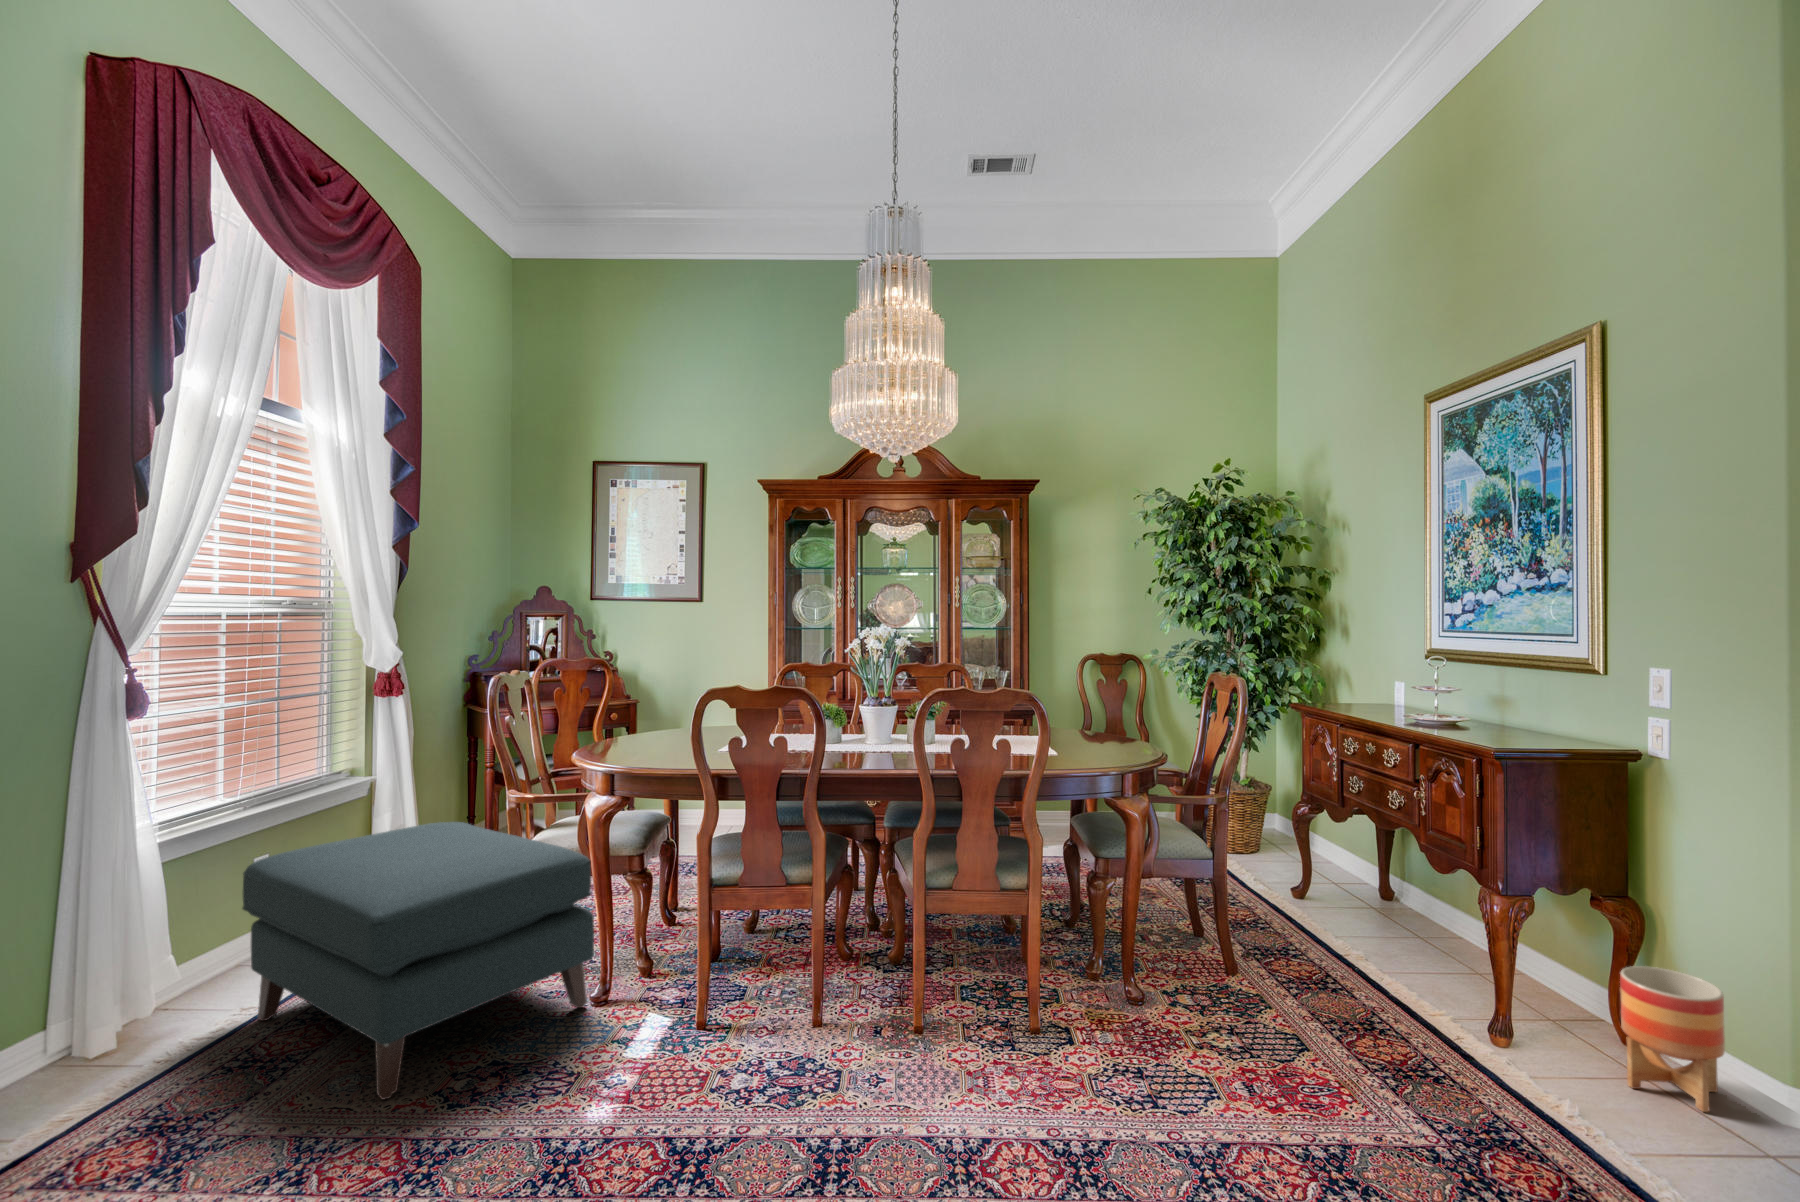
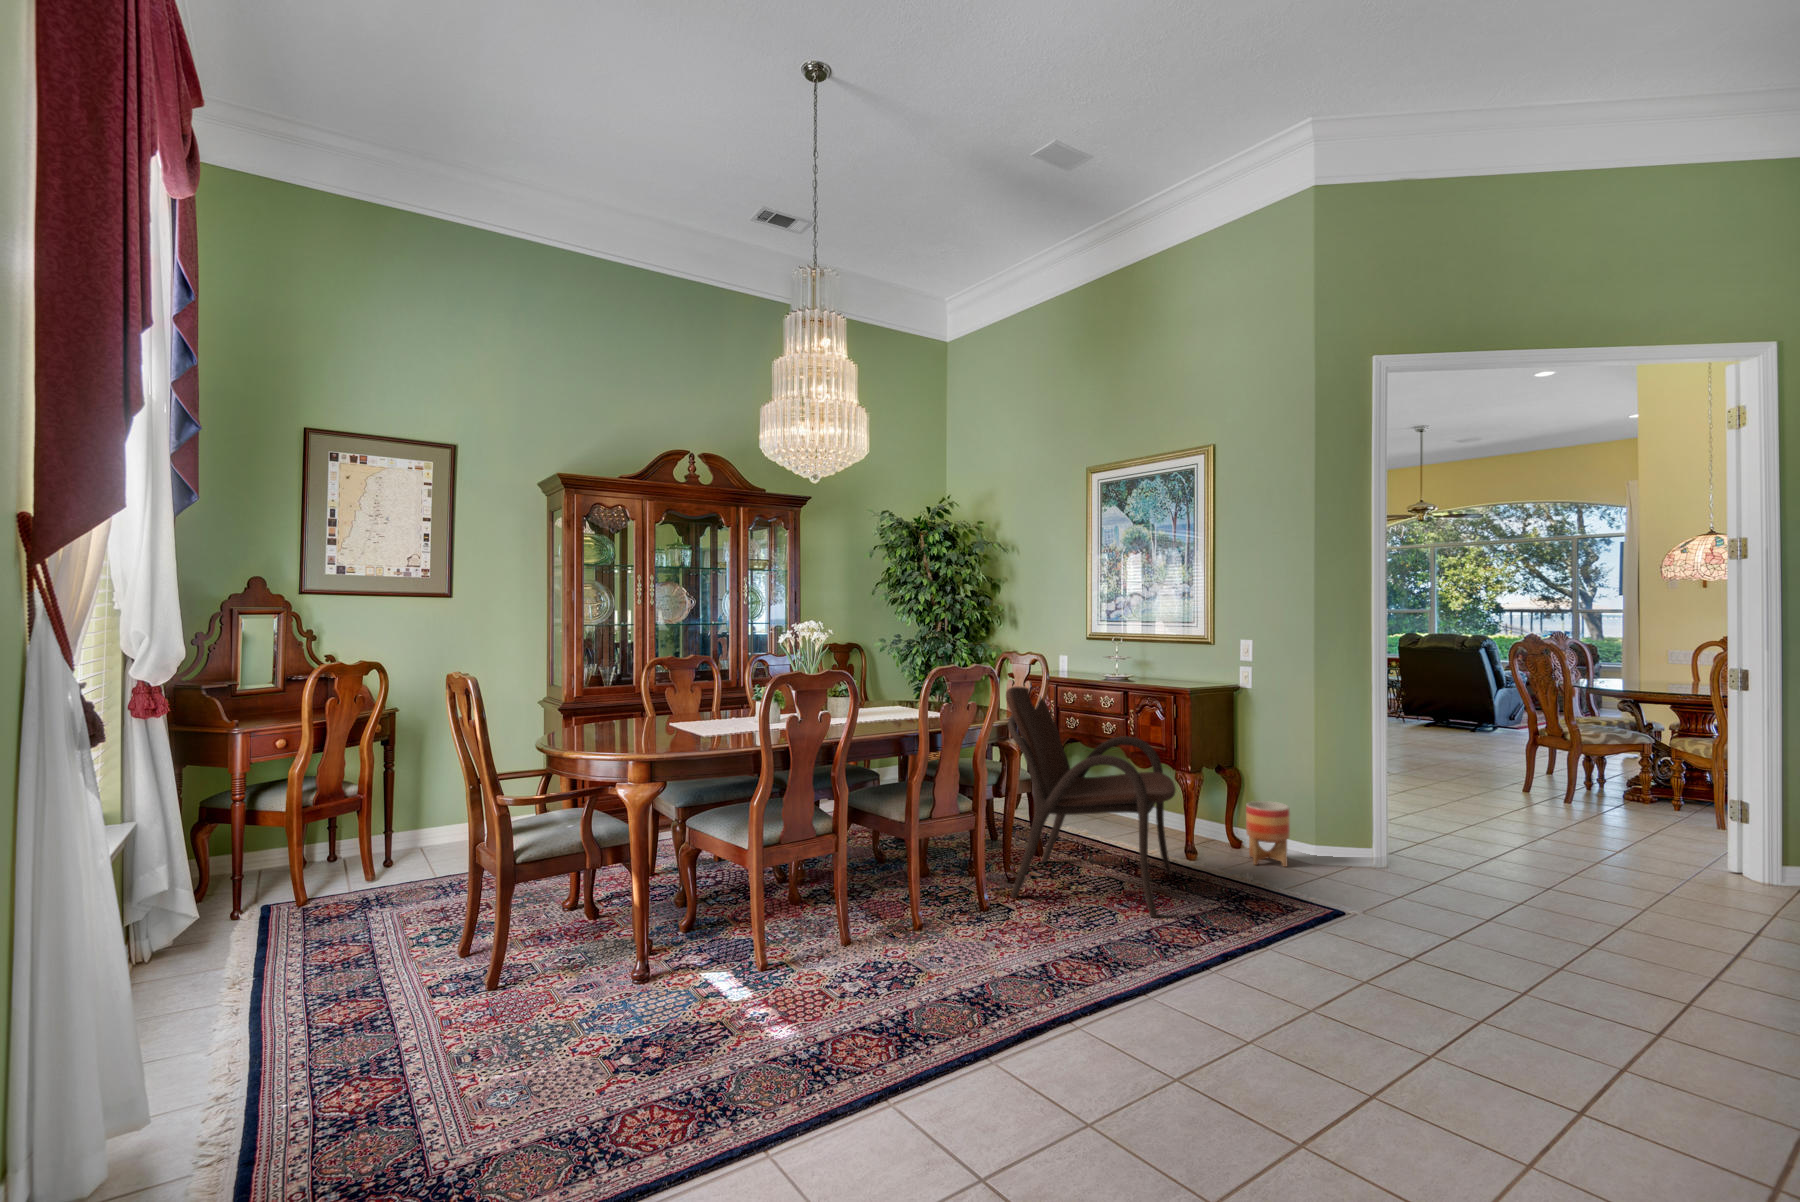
armchair: none [1103,721,1423,1131] -> present [1006,687,1176,918]
ottoman: present [243,822,594,1100] -> none [254,835,649,1090]

